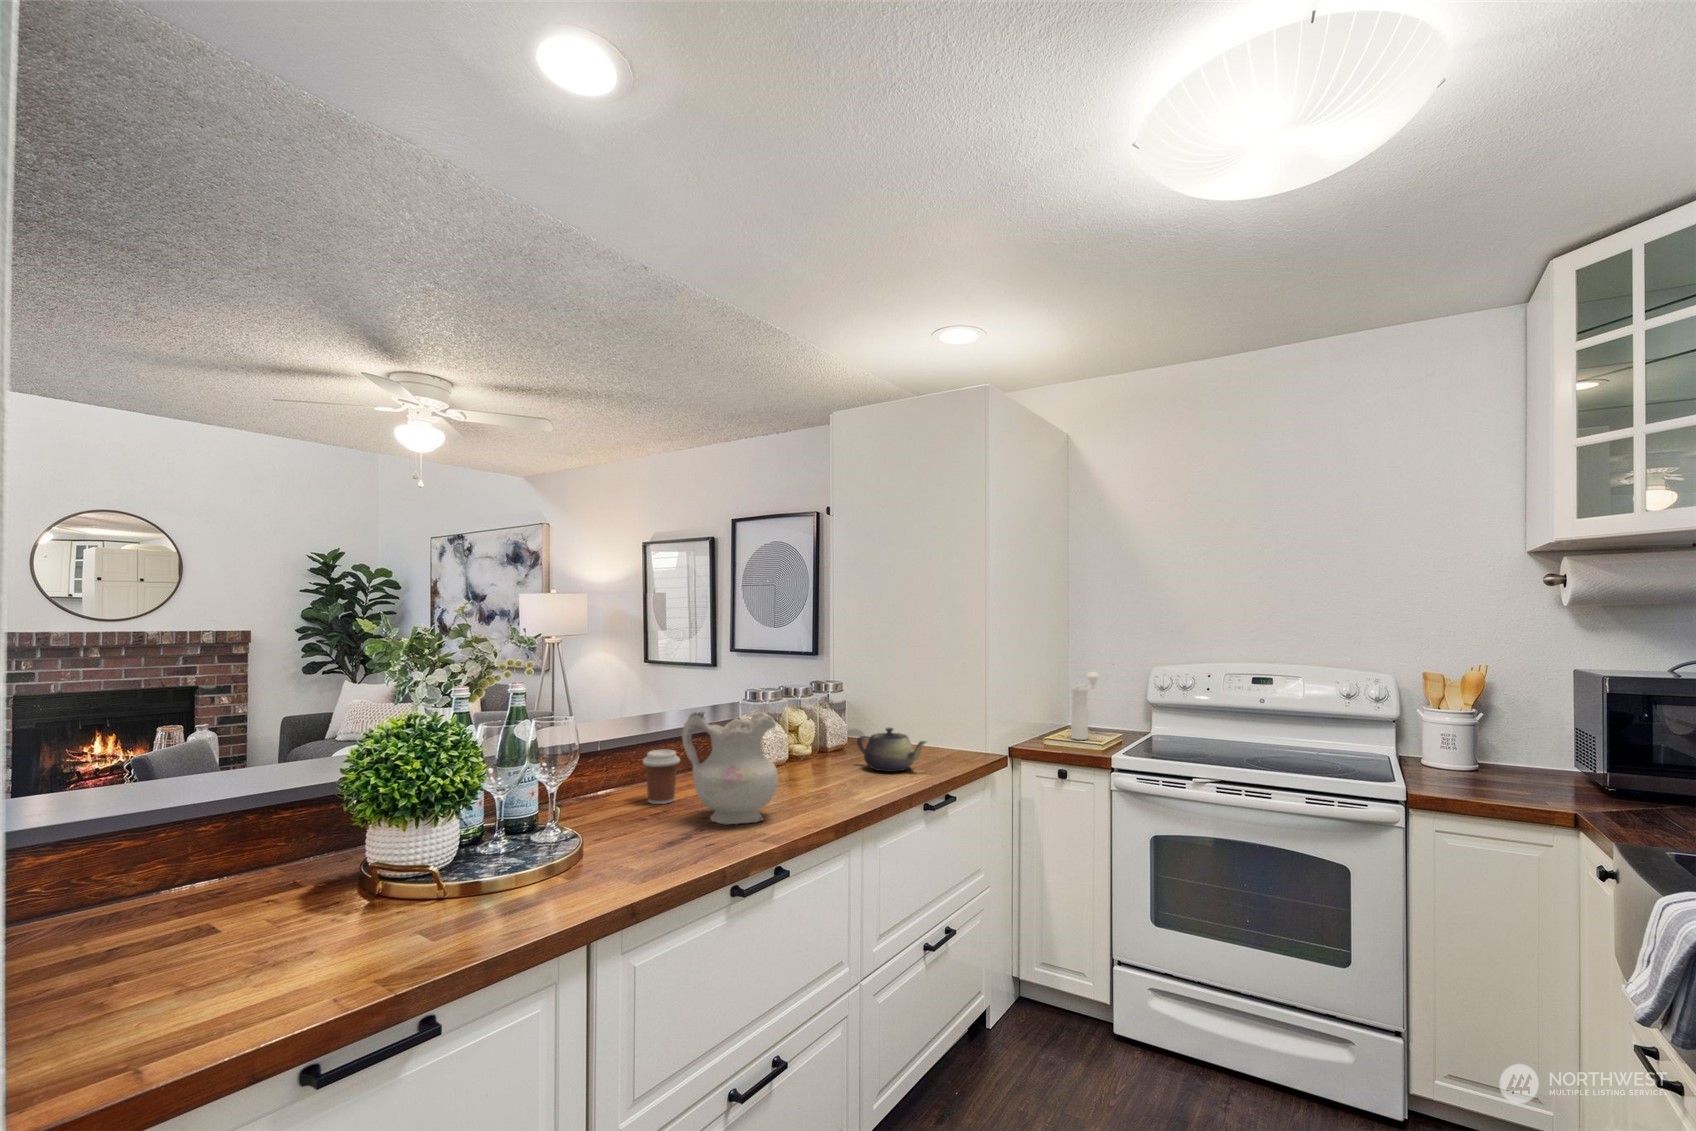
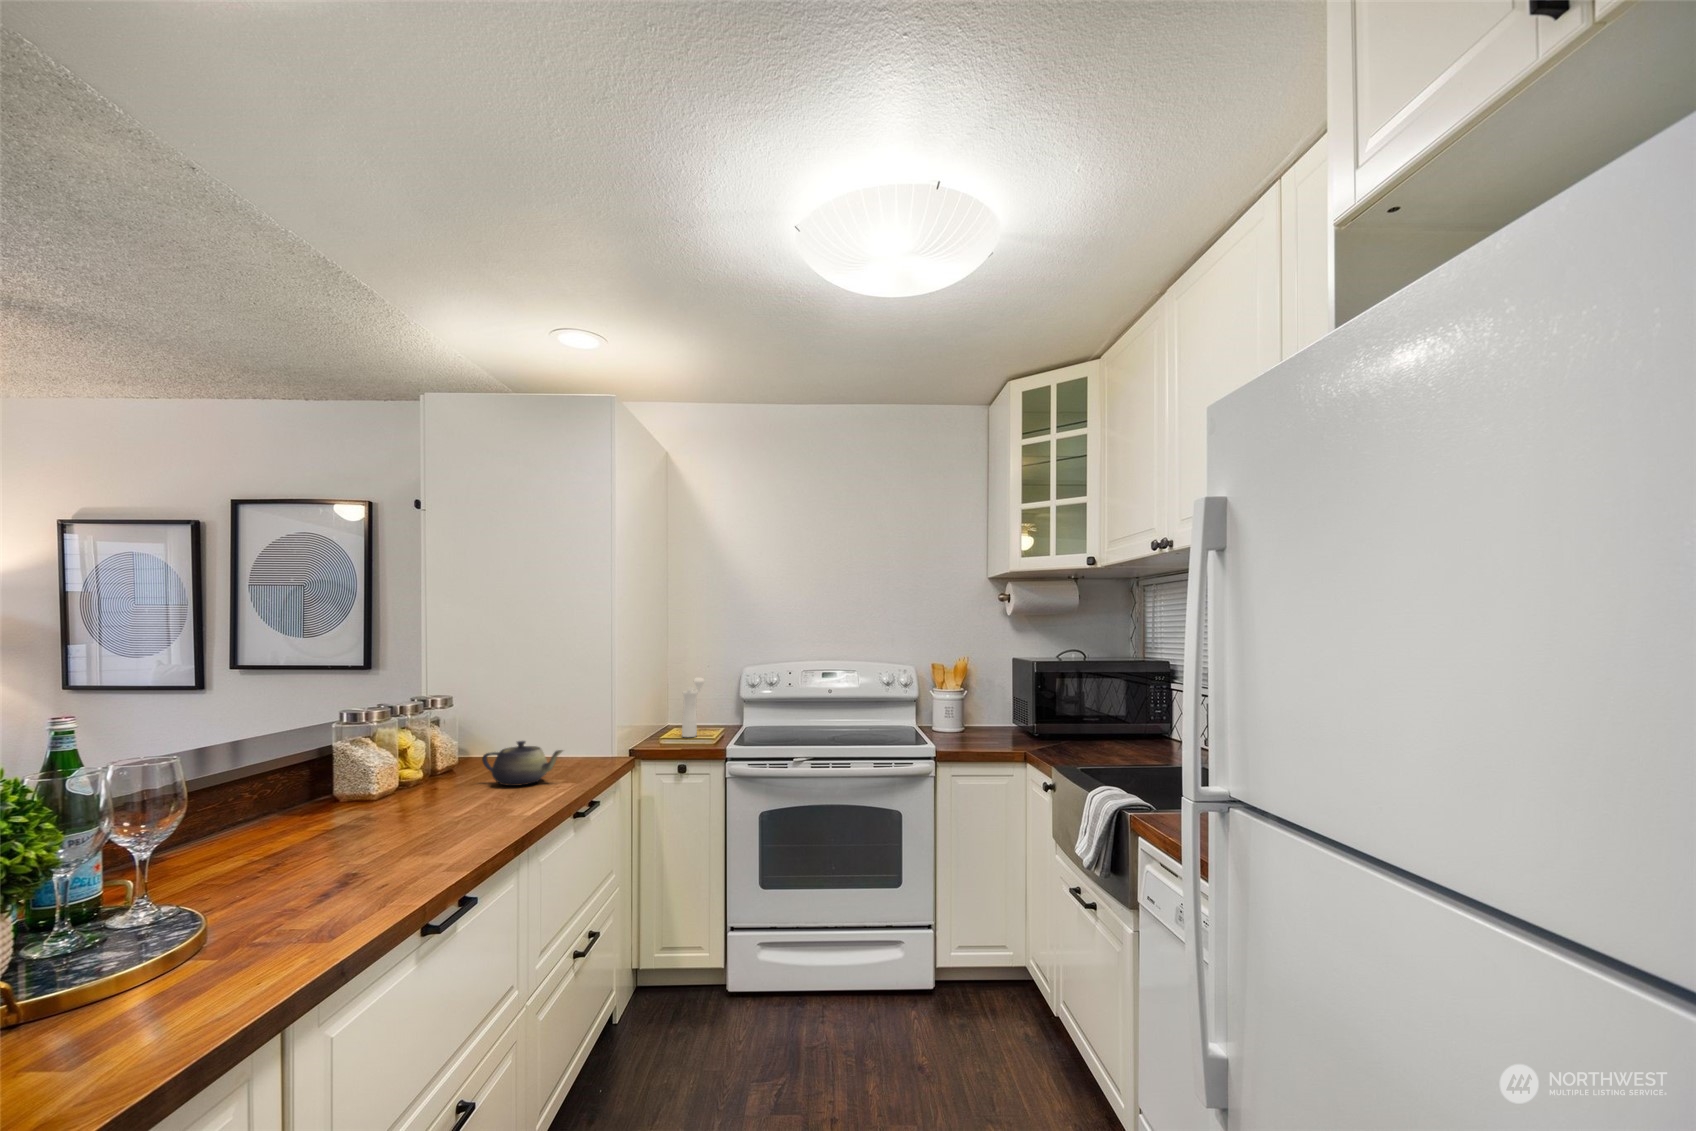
ceramic pitcher: present [682,712,778,825] -> none [290,731,420,865]
coffee cup: present [643,750,680,804] -> none [214,790,272,859]

